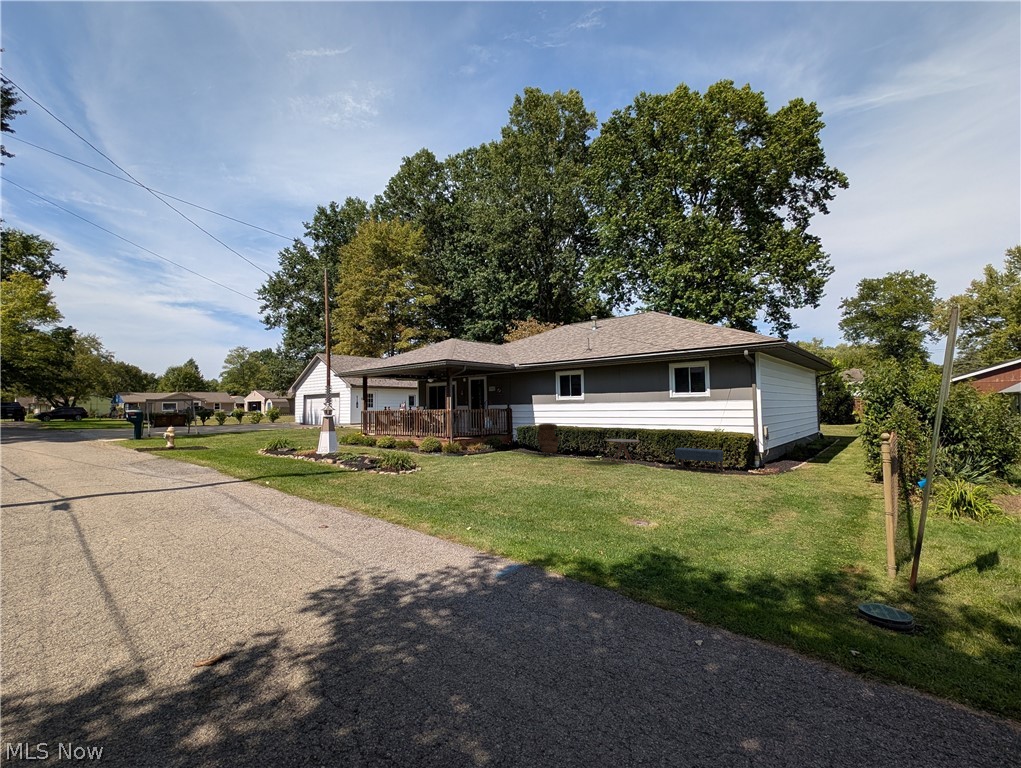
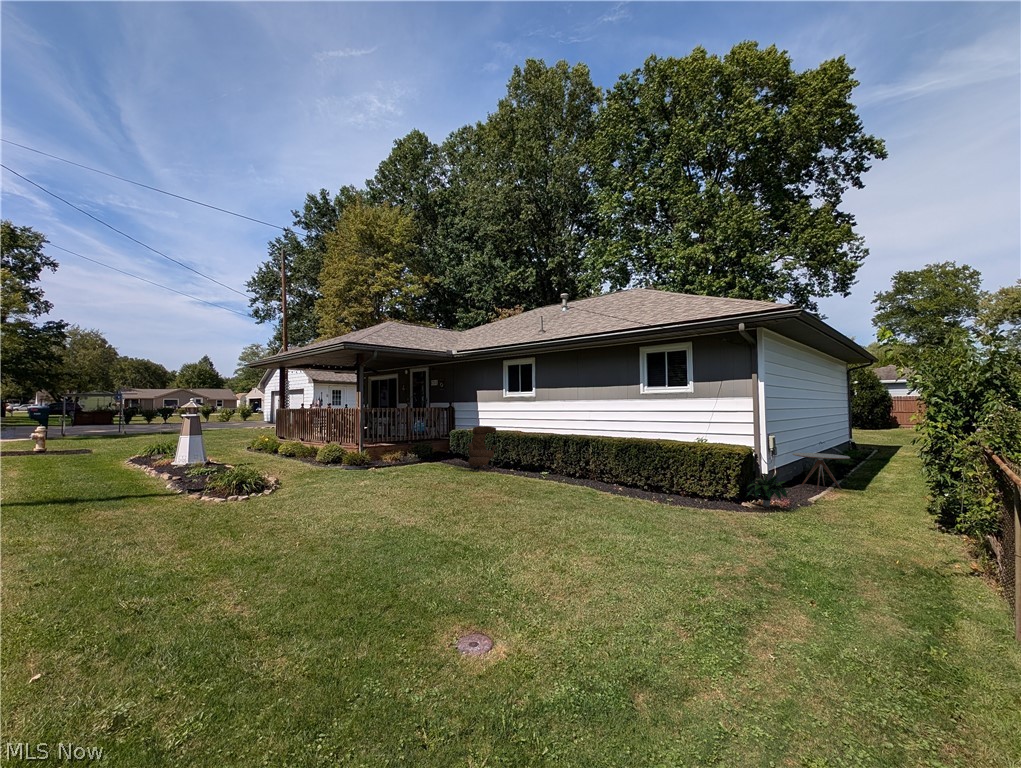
round table: present [606,439,639,464] -> present [793,453,850,490]
bench: present [675,448,723,472] -> none [633,465,705,505]
potted plant: none [750,450,780,472] -> present [746,473,791,507]

